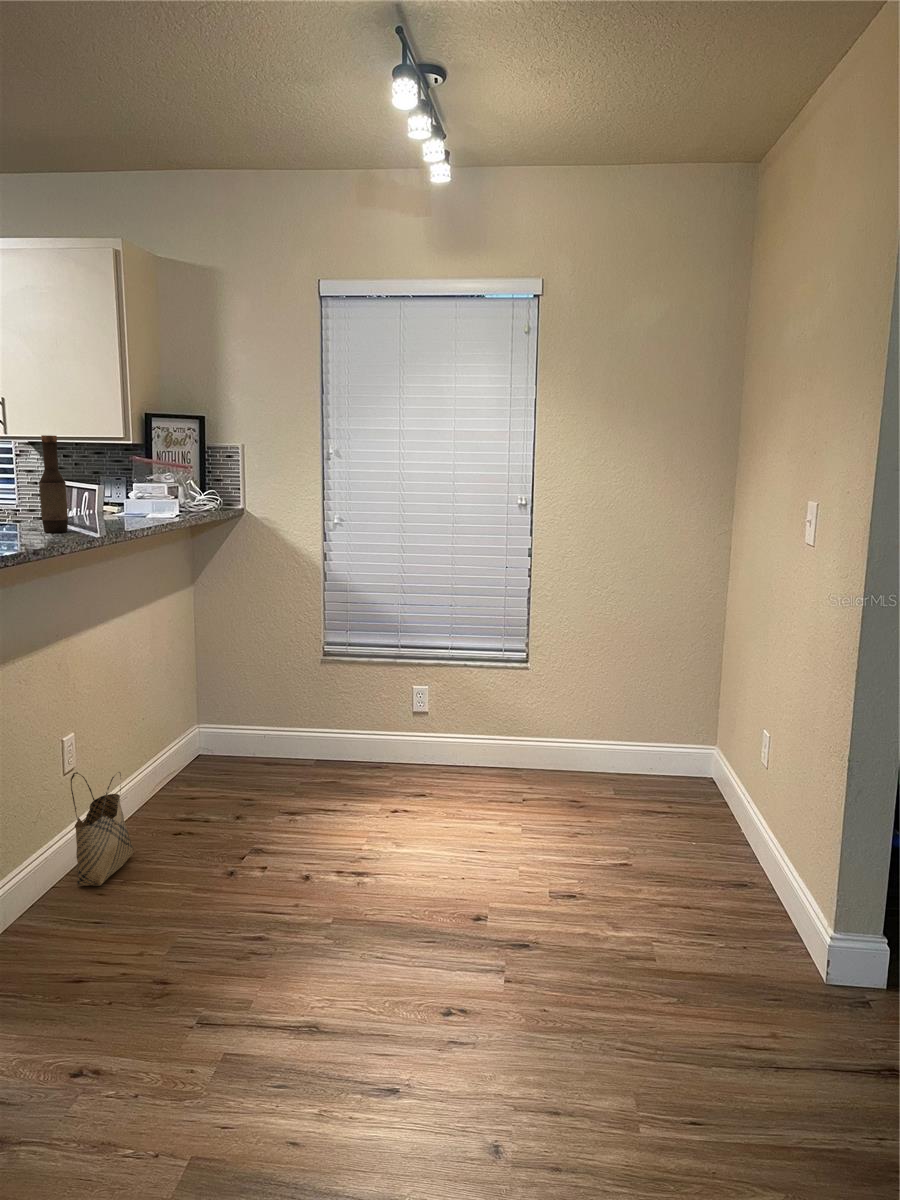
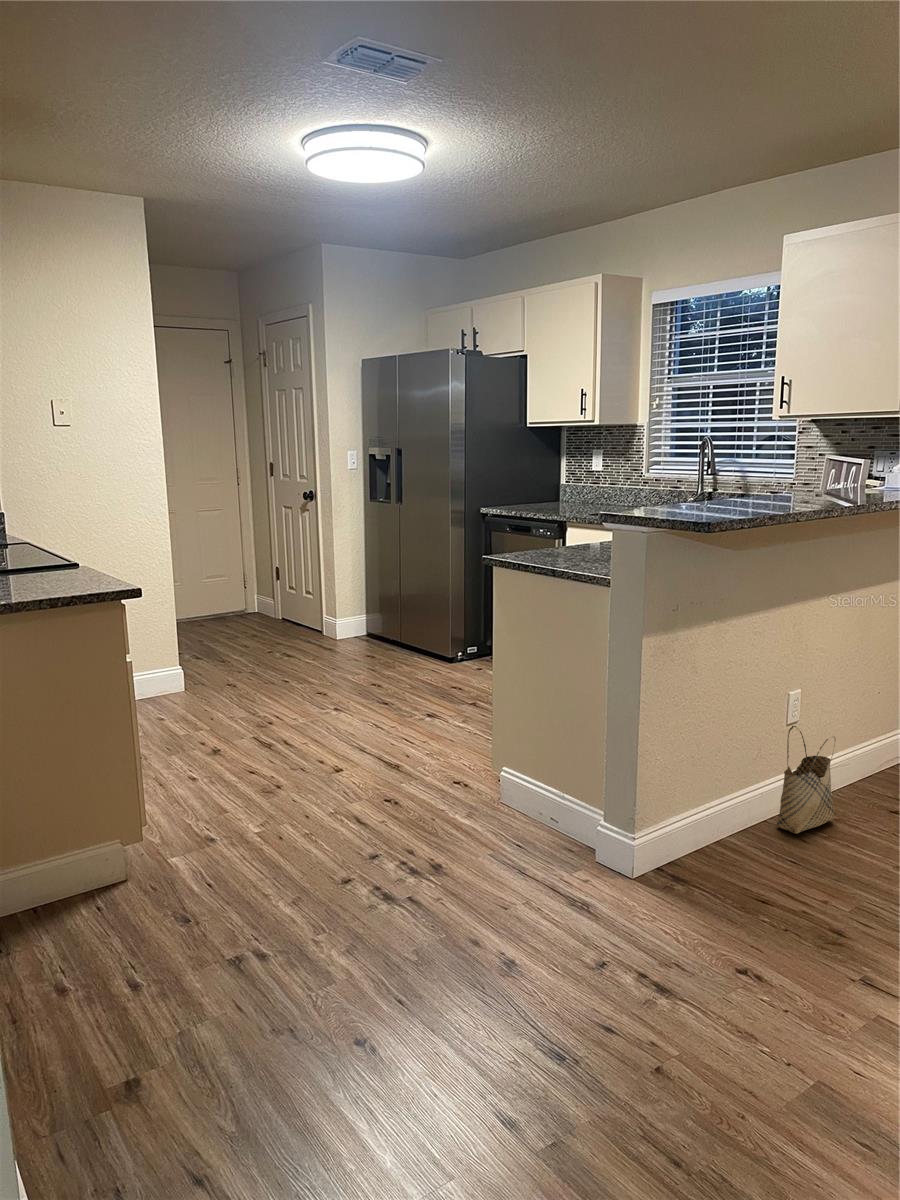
bottle: present [39,435,68,533] -> none [809,412,836,503]

